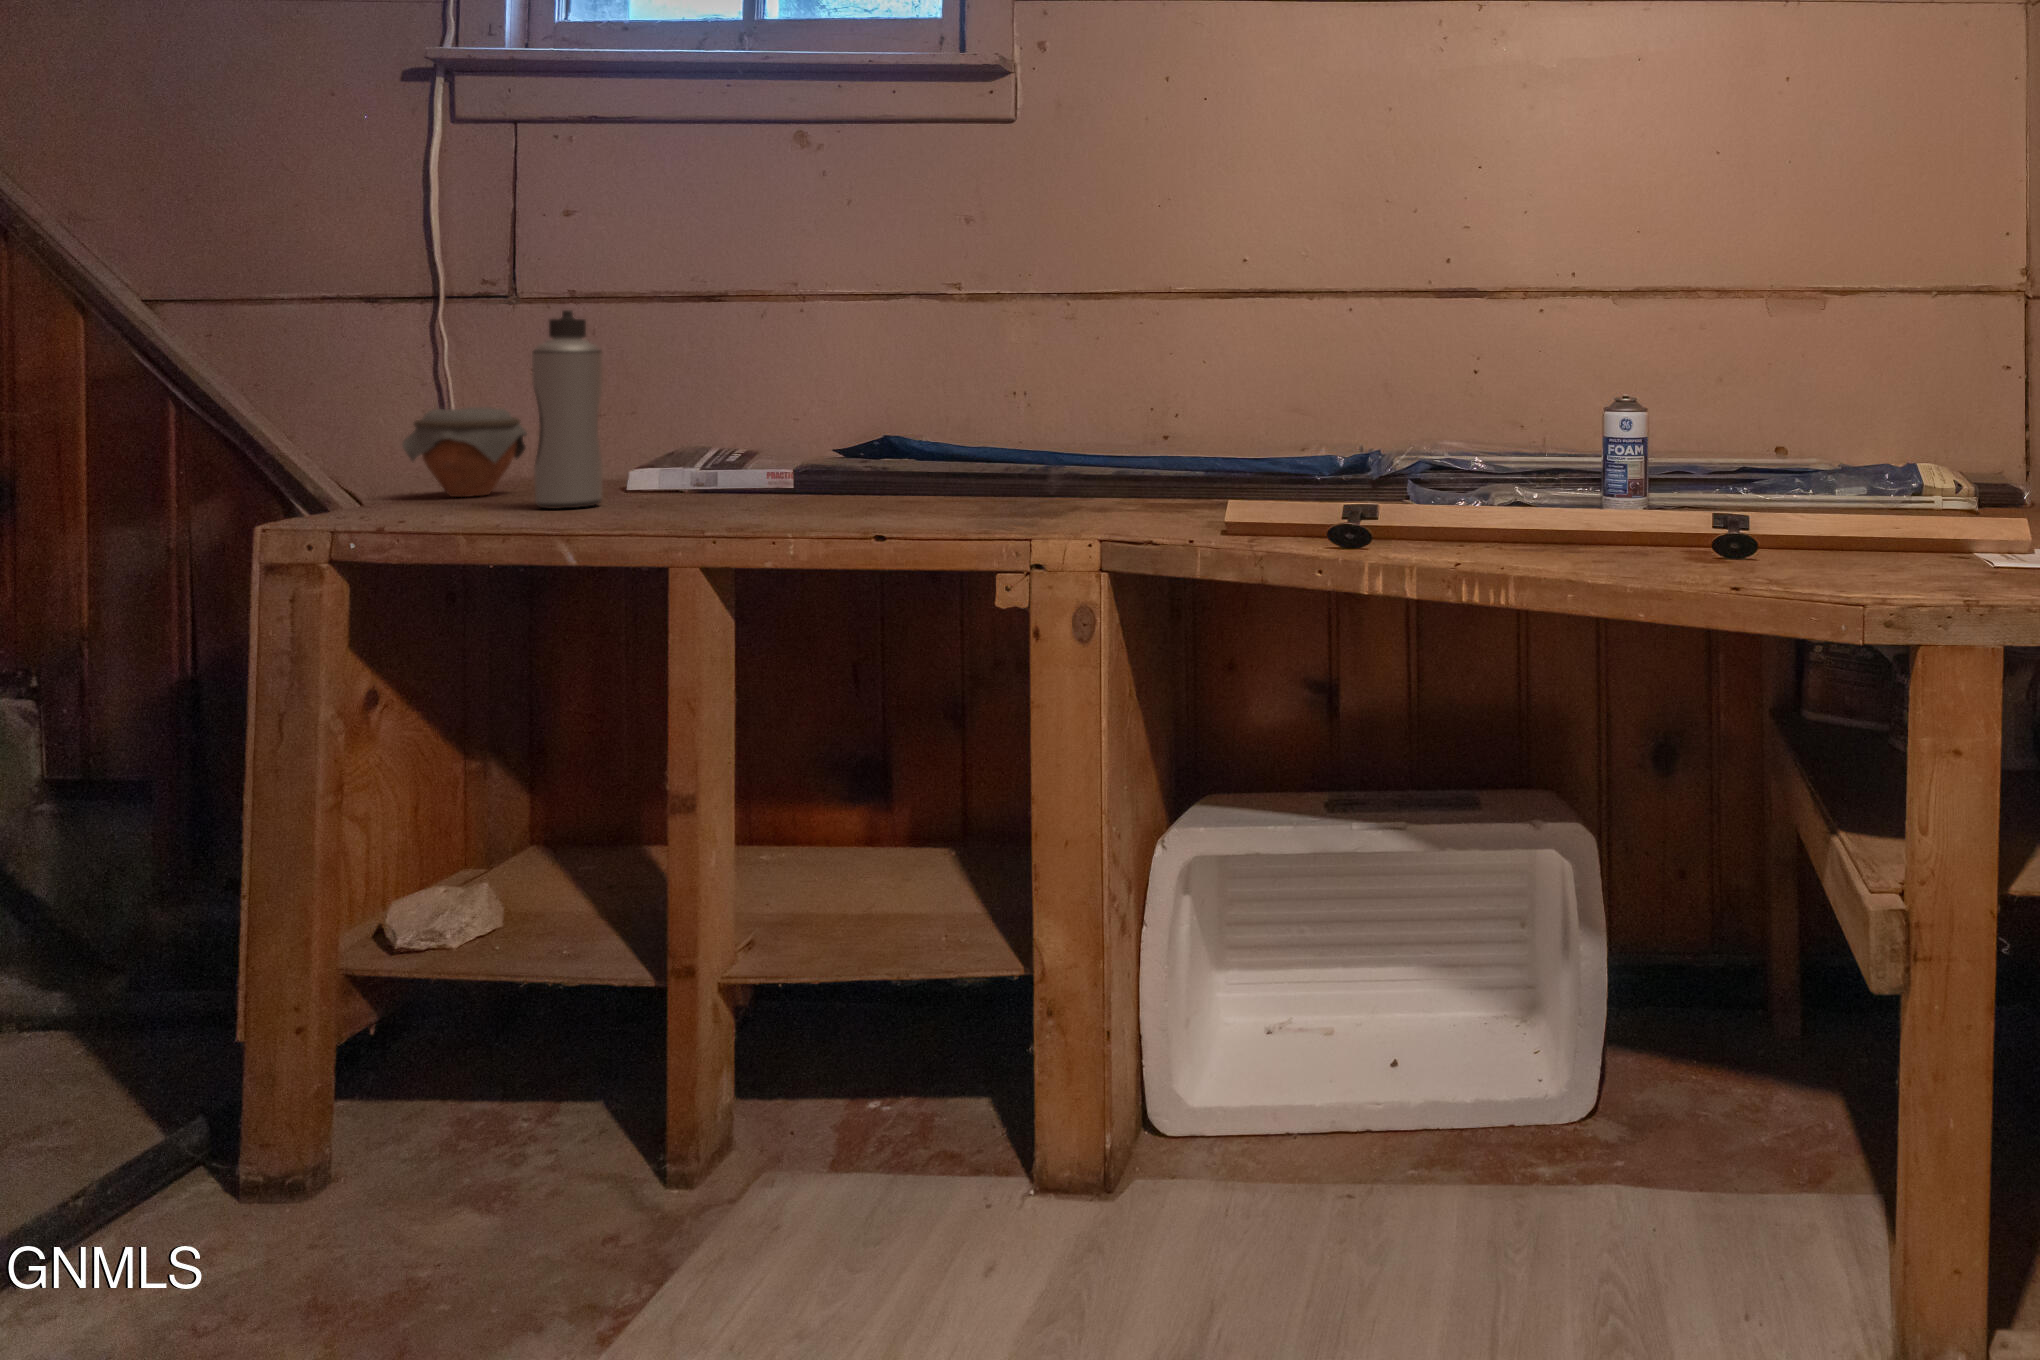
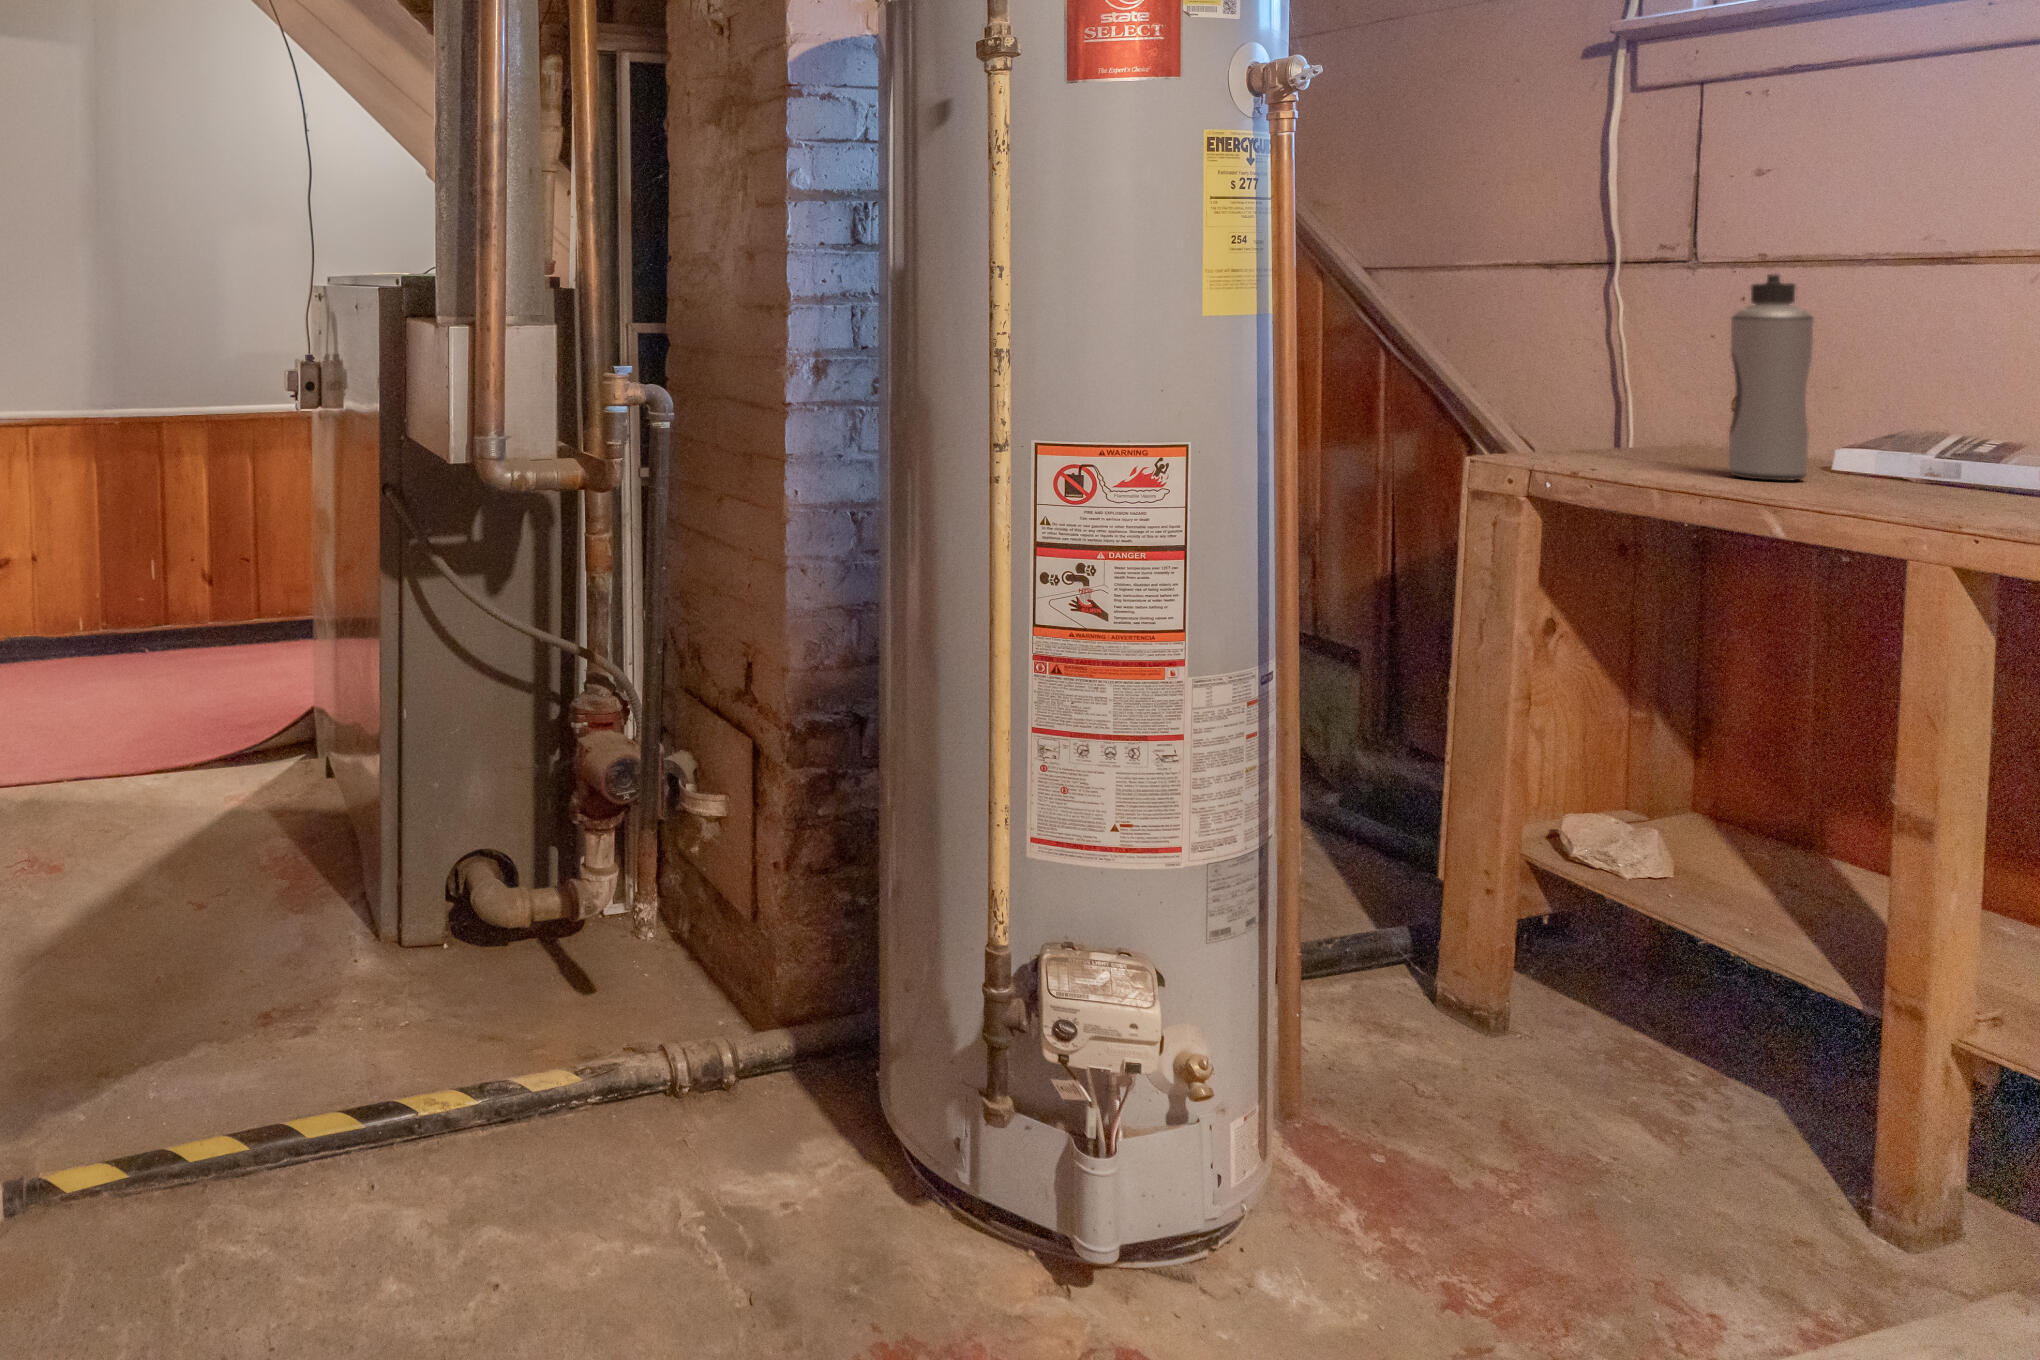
jar: present [402,407,527,497] -> none [1585,369,1712,456]

